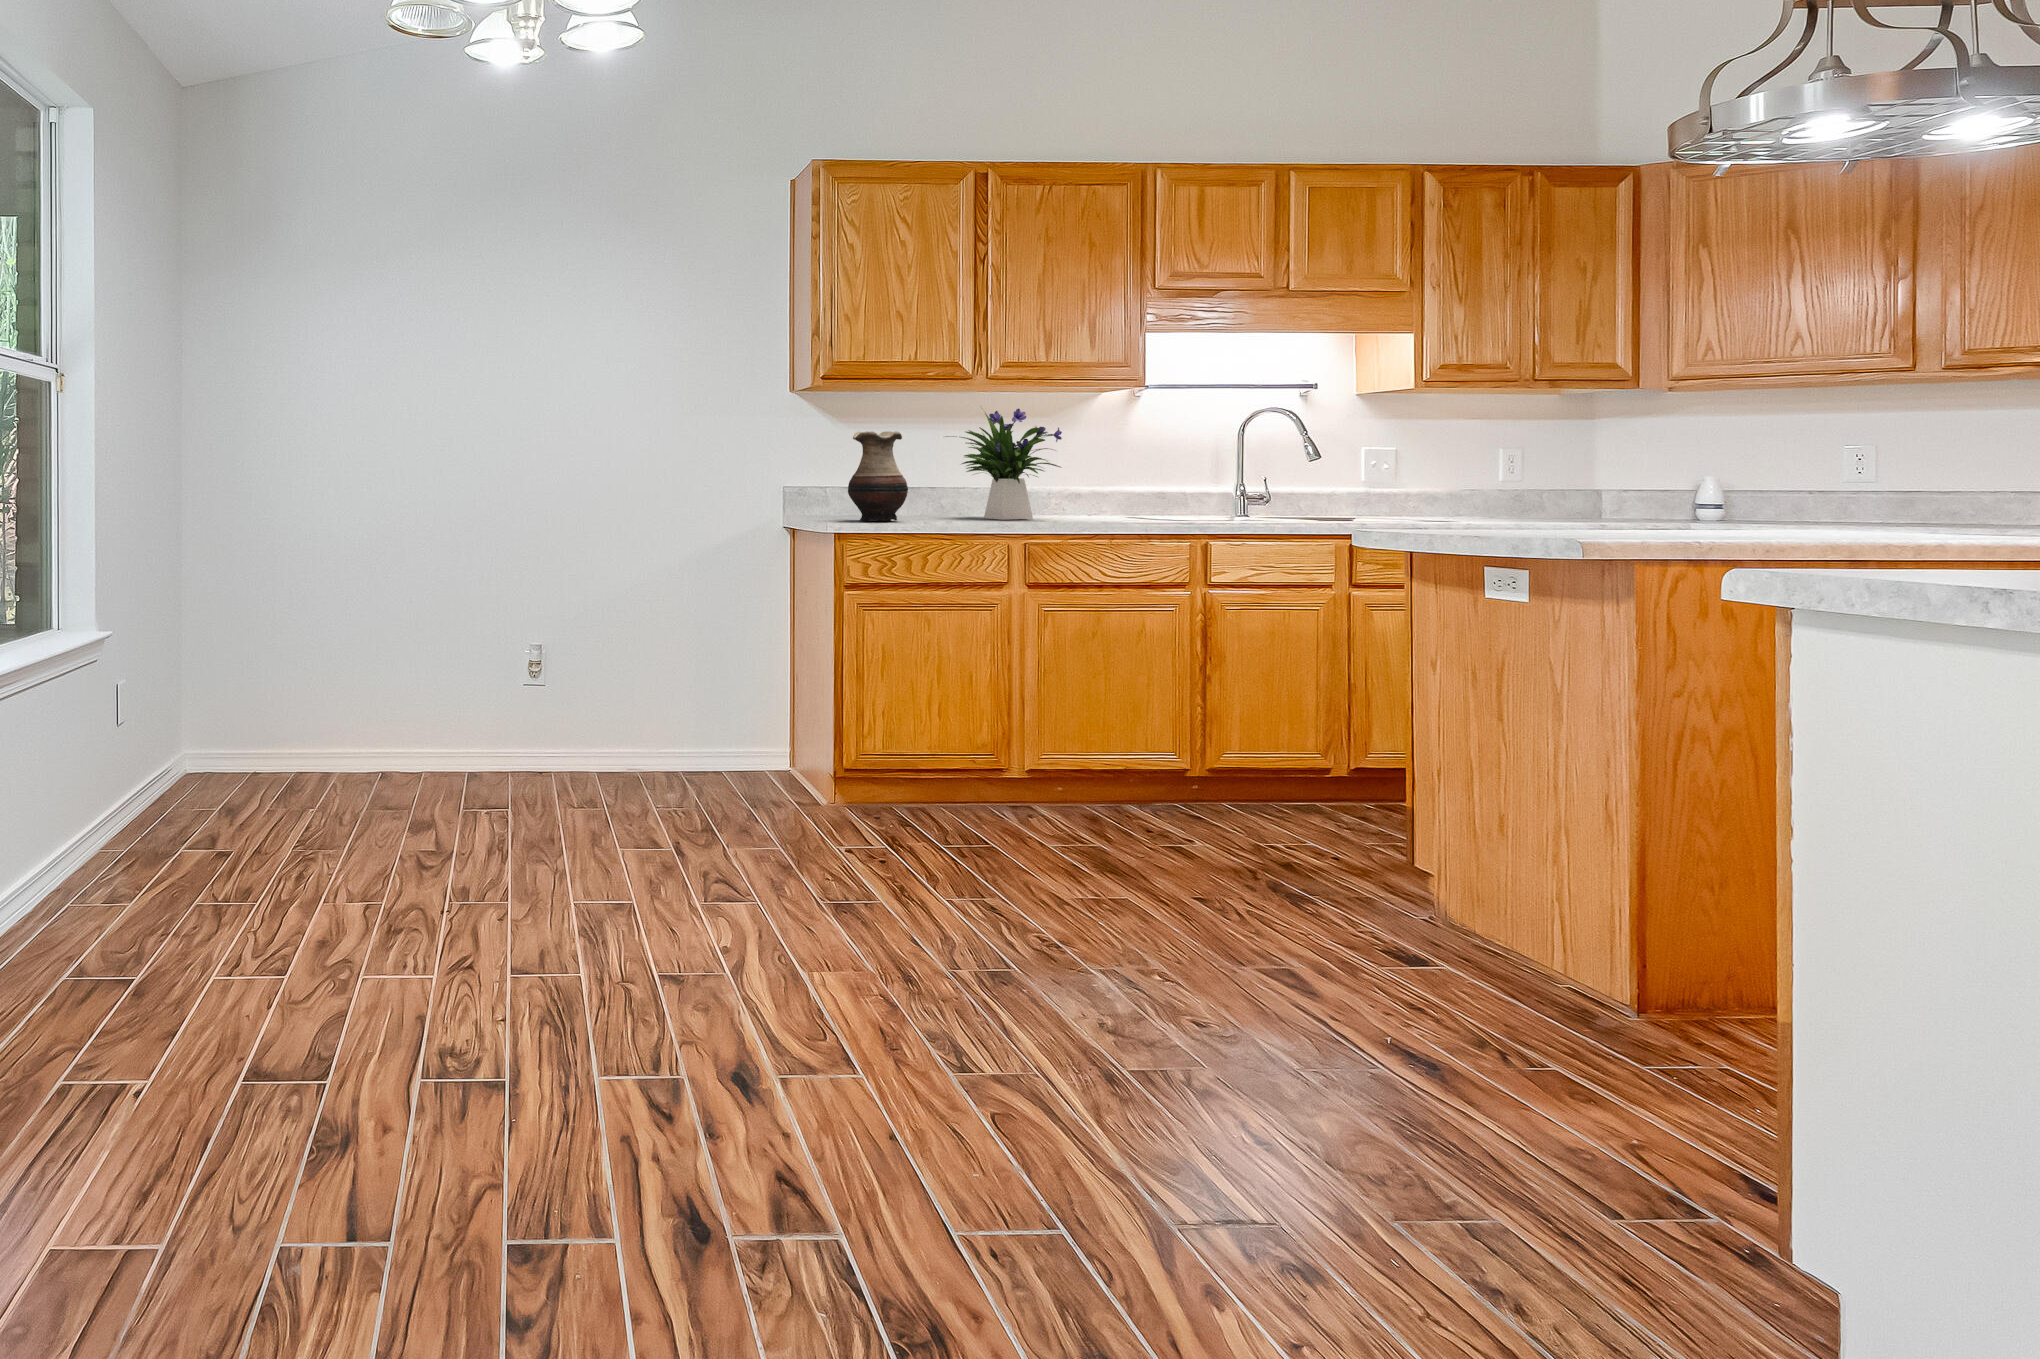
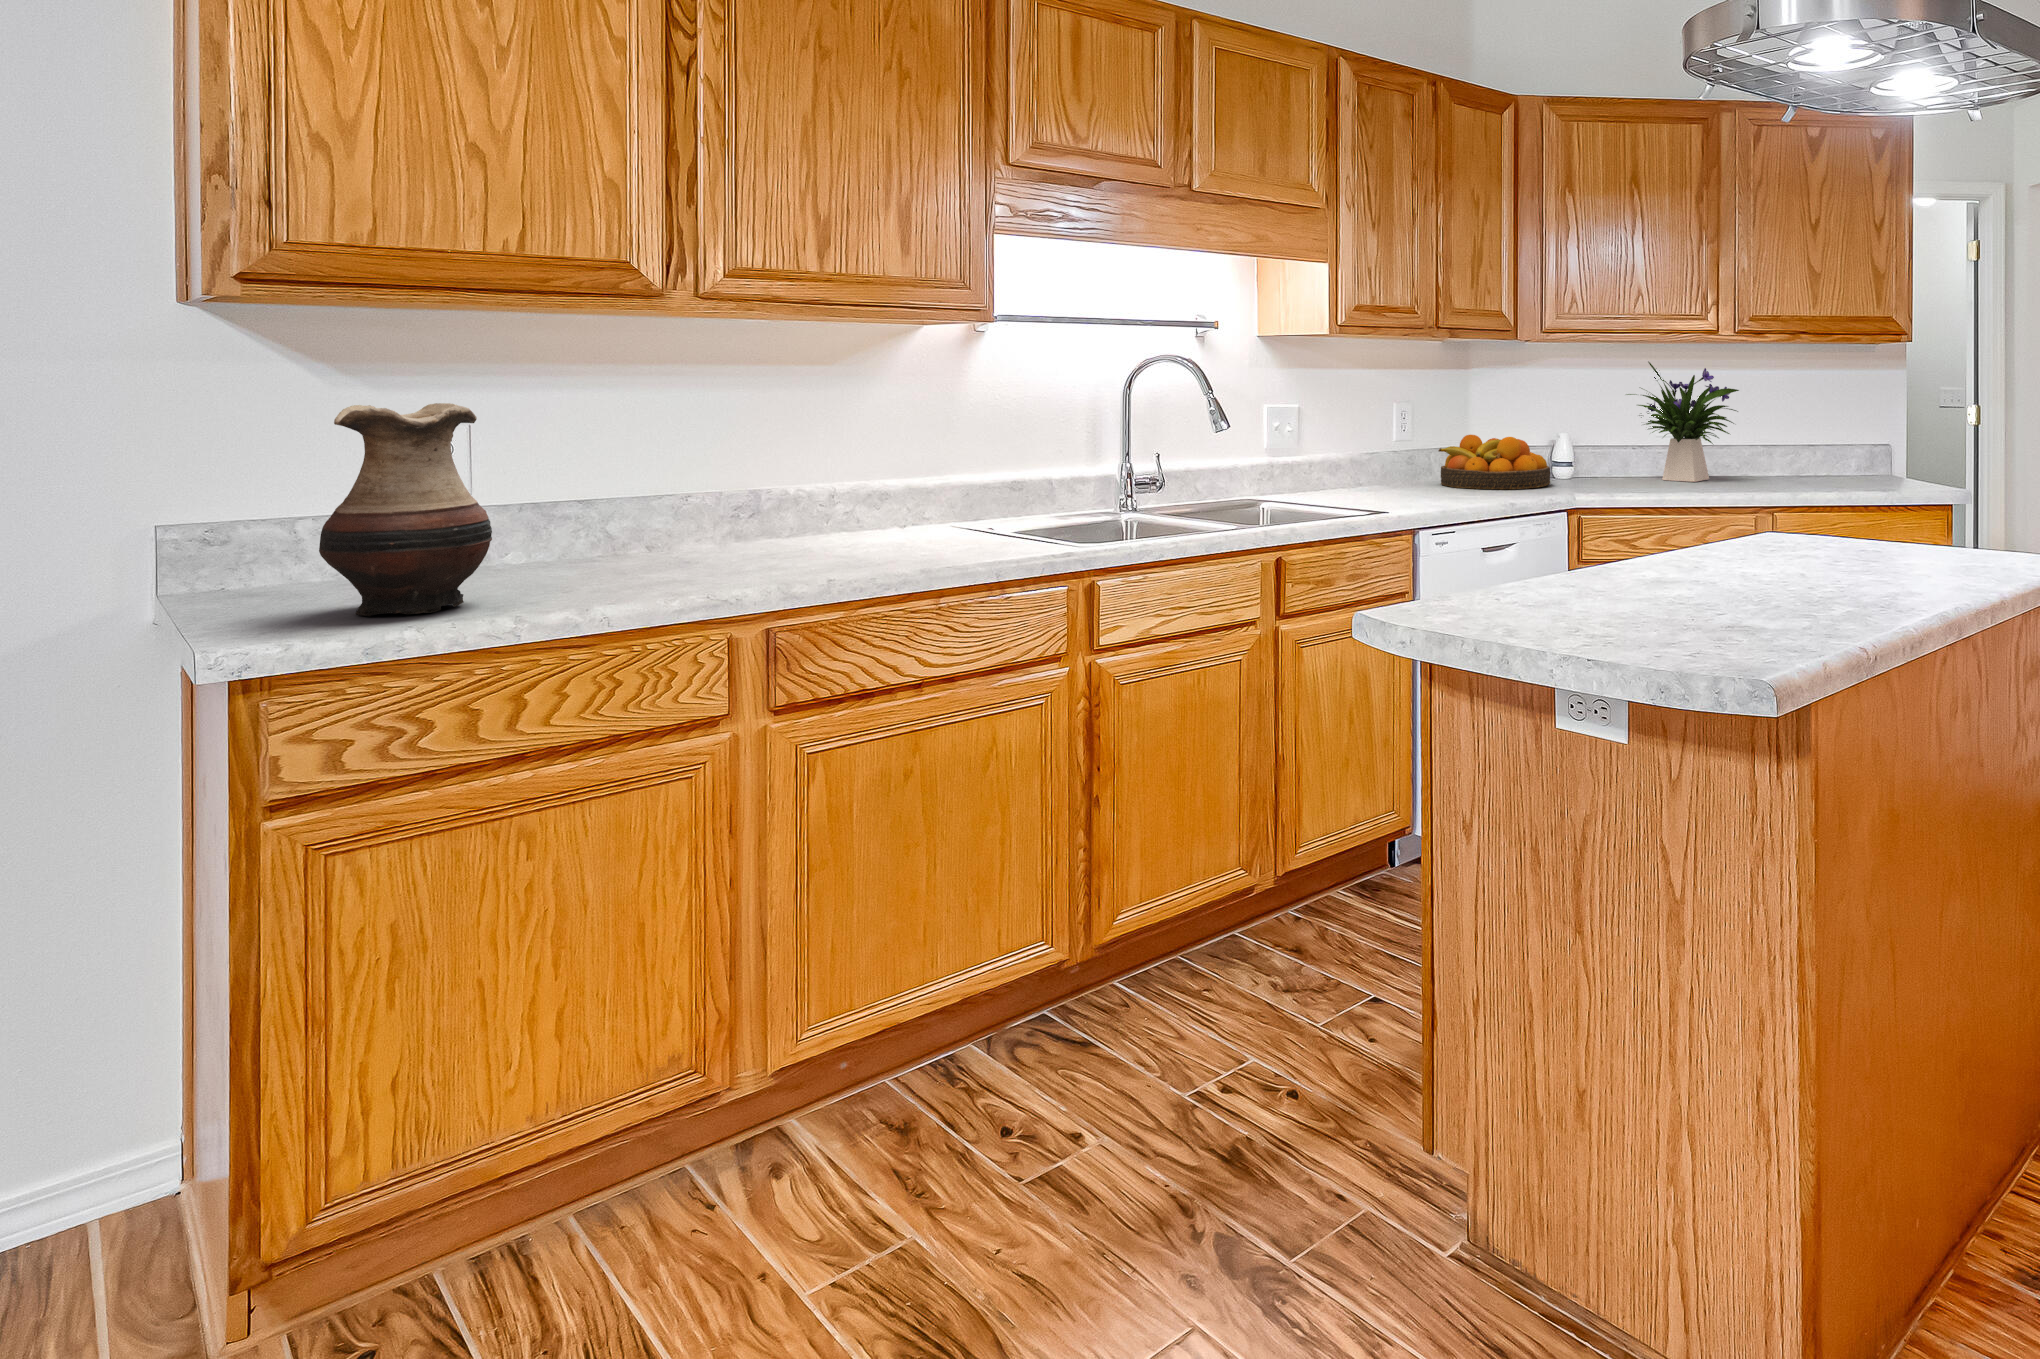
flower arrangement: present [945,409,1062,520] -> present [1627,362,1739,482]
fruit bowl: none [1544,474,1677,519] -> present [1438,435,1550,489]

